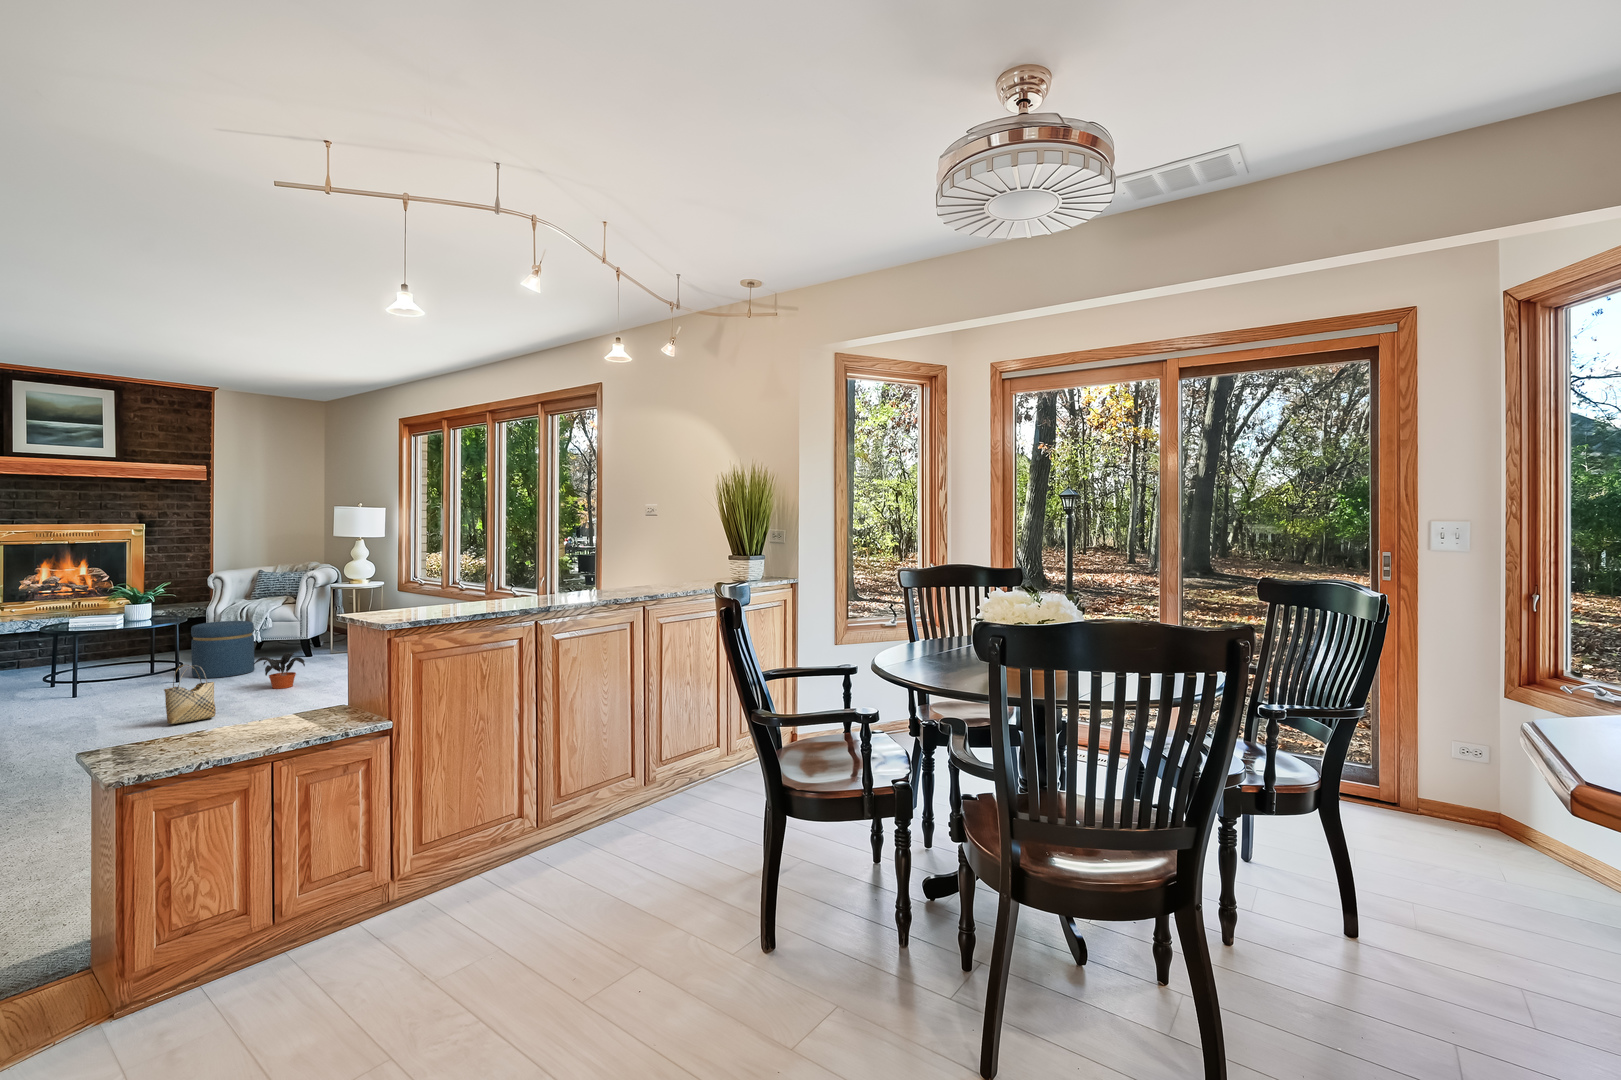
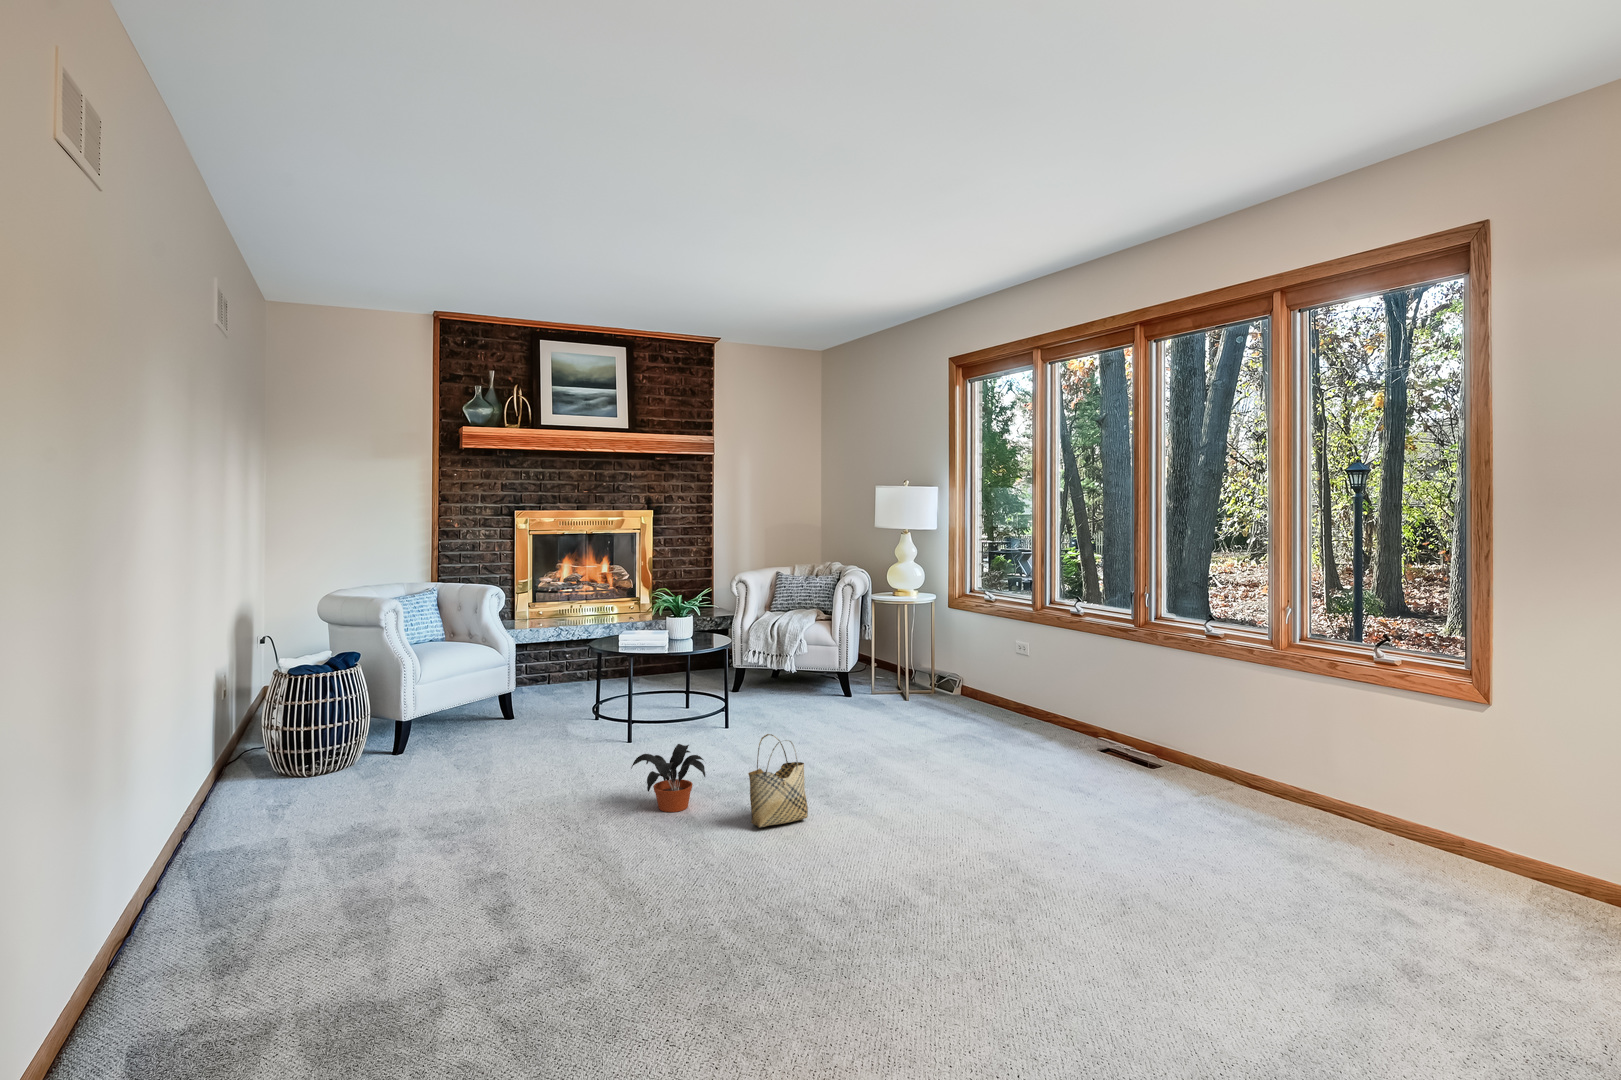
ottoman: present [191,621,255,678] -> none [728,645,797,725]
potted plant: present [254,652,305,689] -> present [631,744,705,812]

